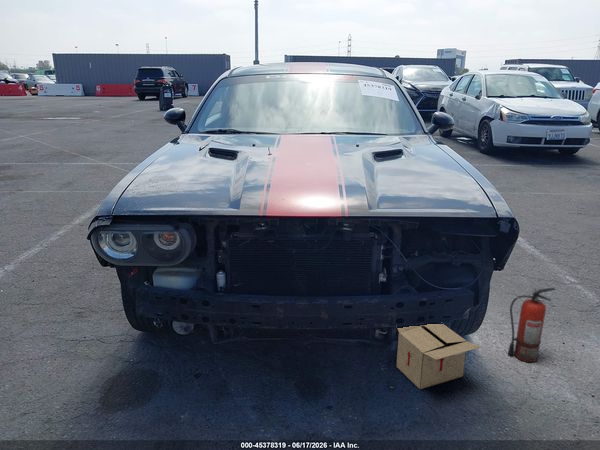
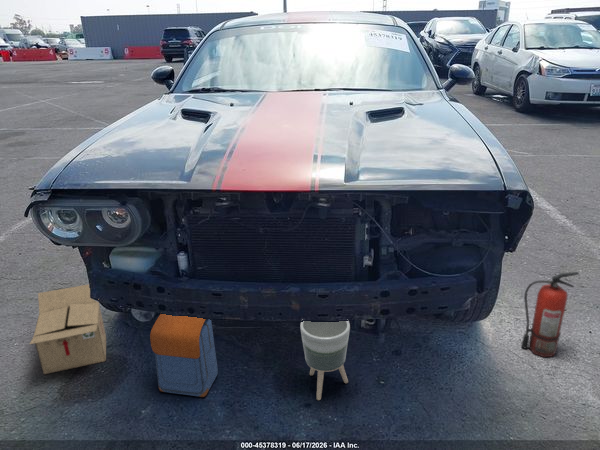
planter: none [325,323,368,401] -> present [300,321,350,400]
backpack: none [193,324,248,401] -> present [150,314,218,397]
cardboard box: present [397,324,481,389] -> present [30,285,106,374]

